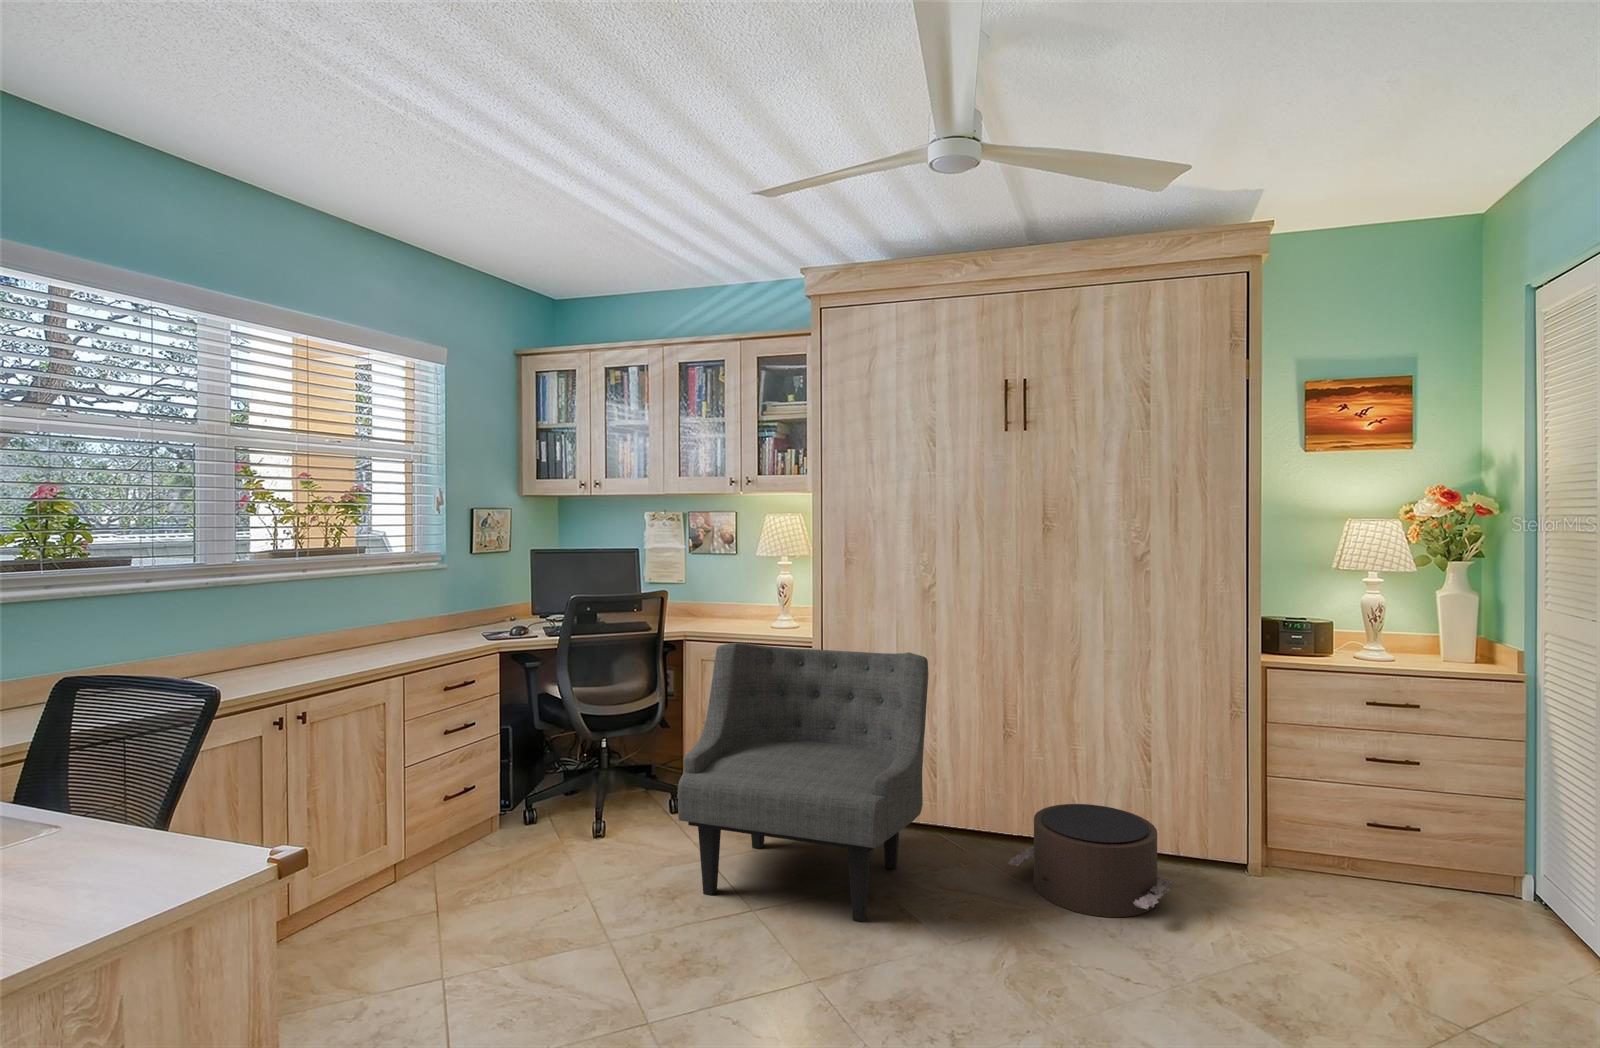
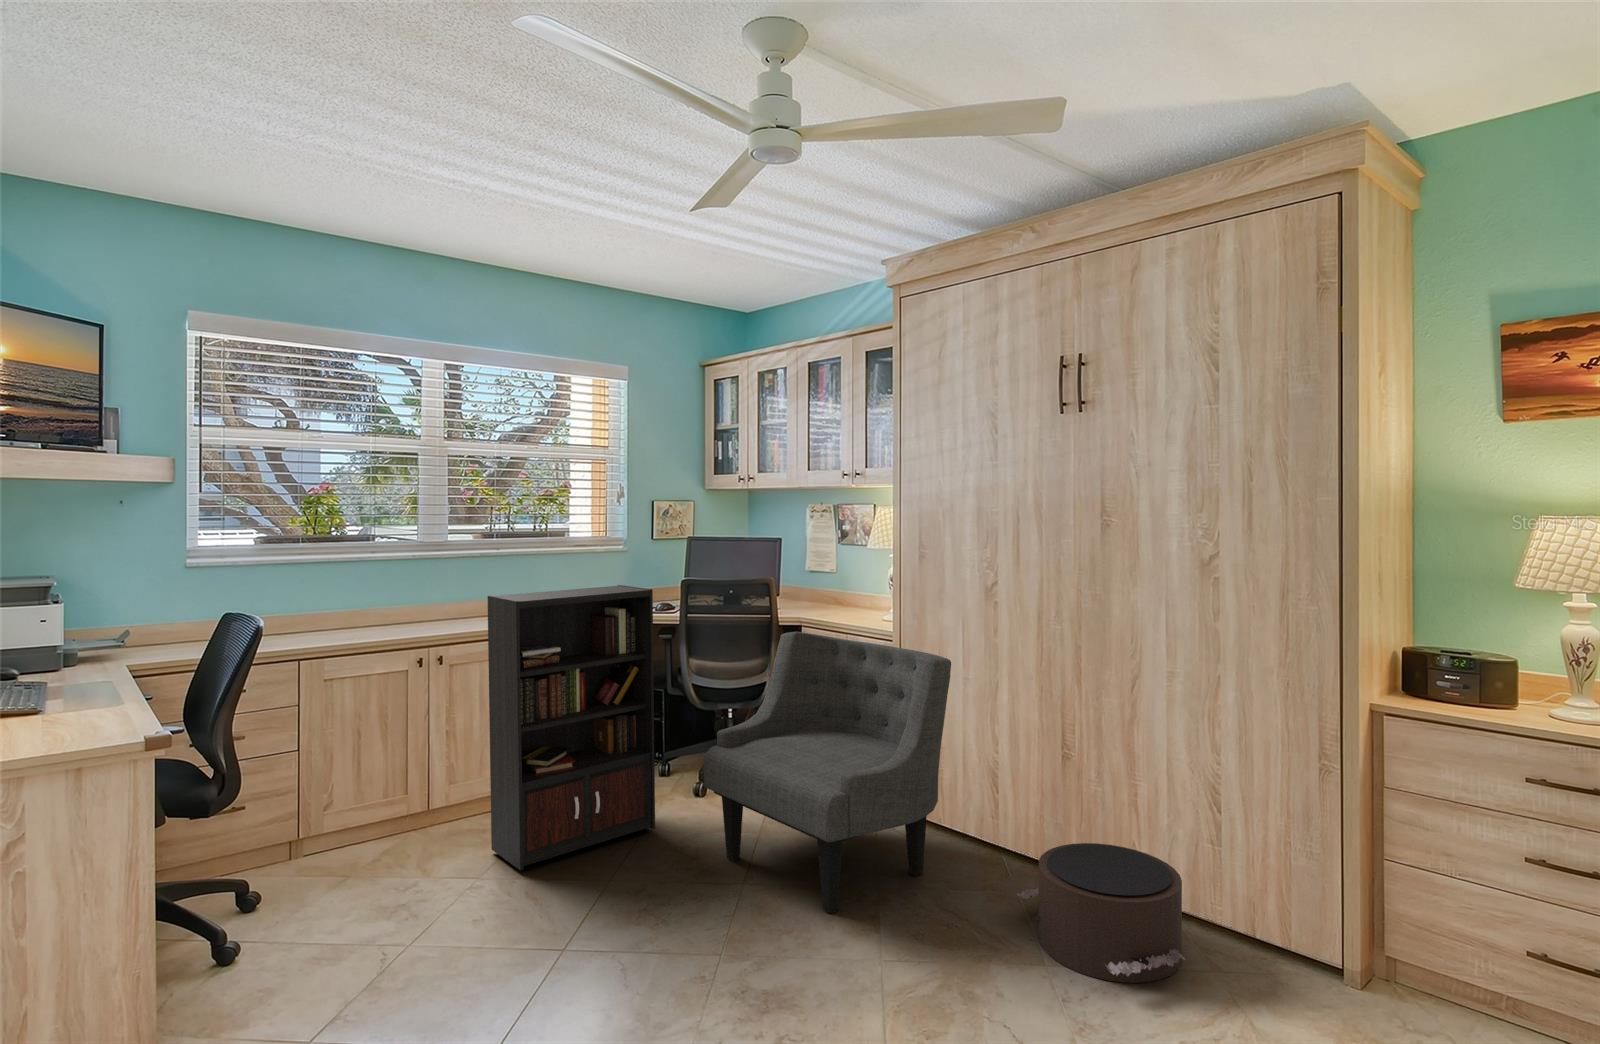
bookcase: none [411,604,594,964] -> present [488,585,655,870]

